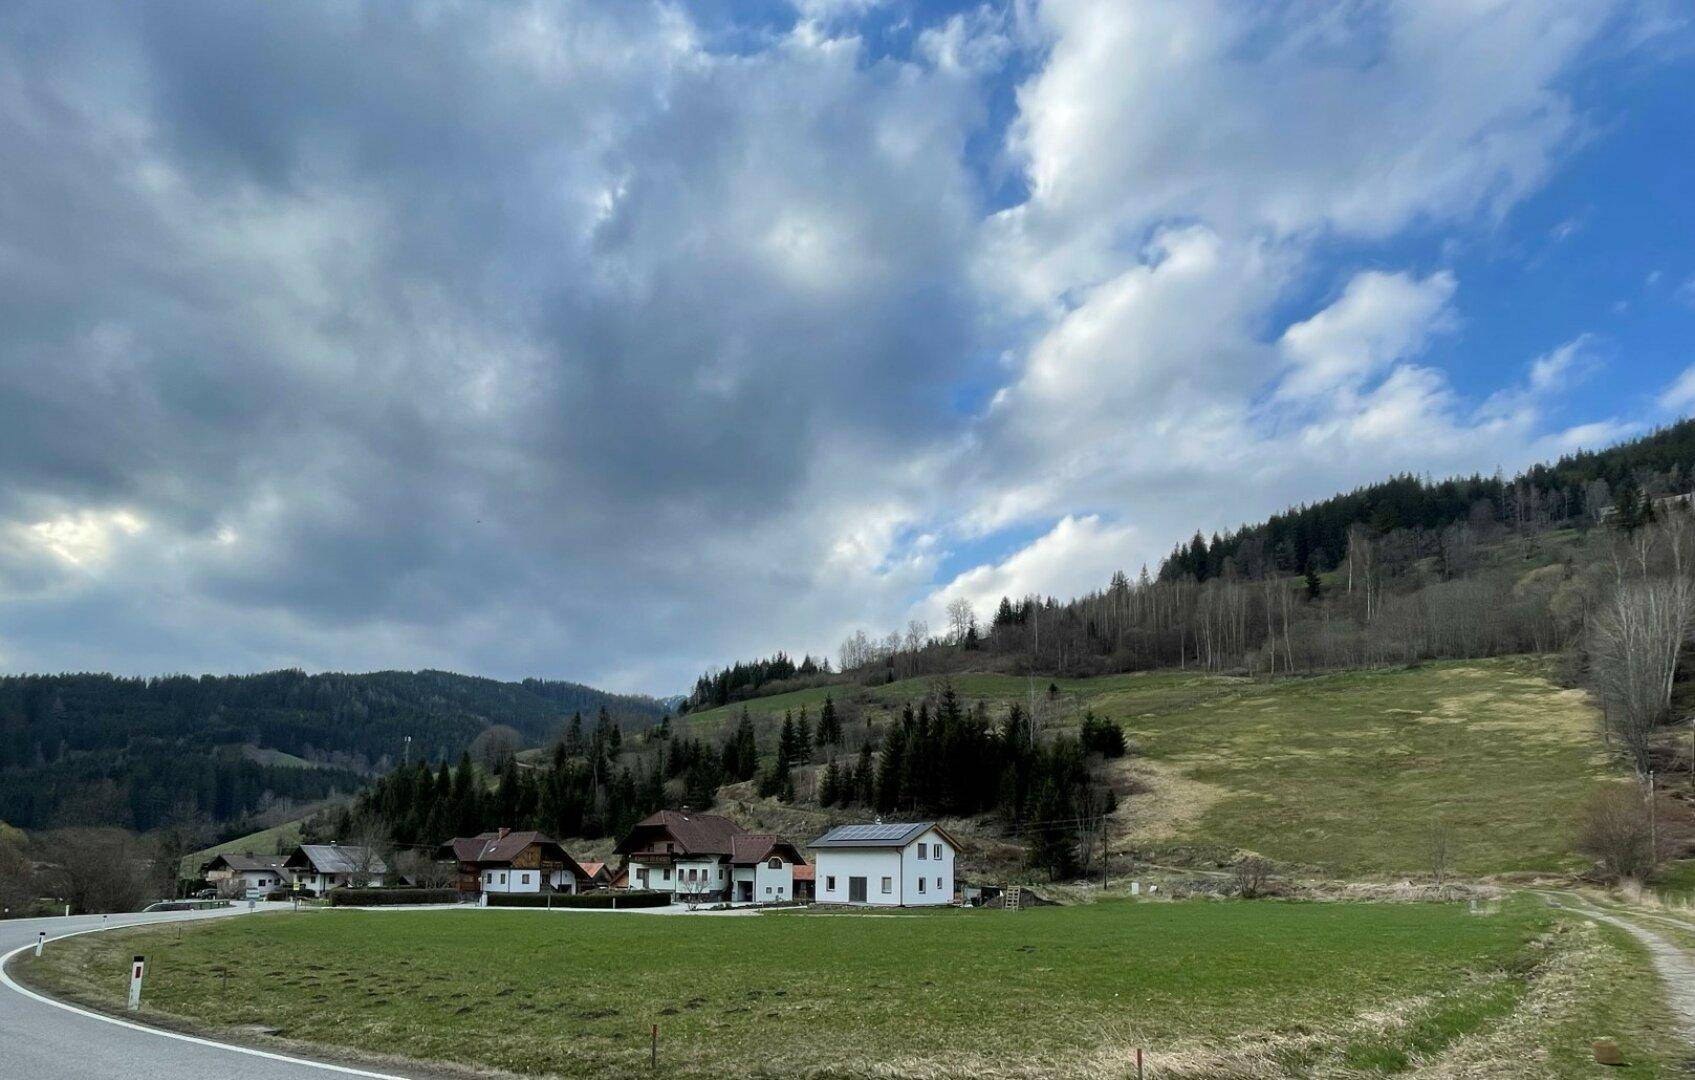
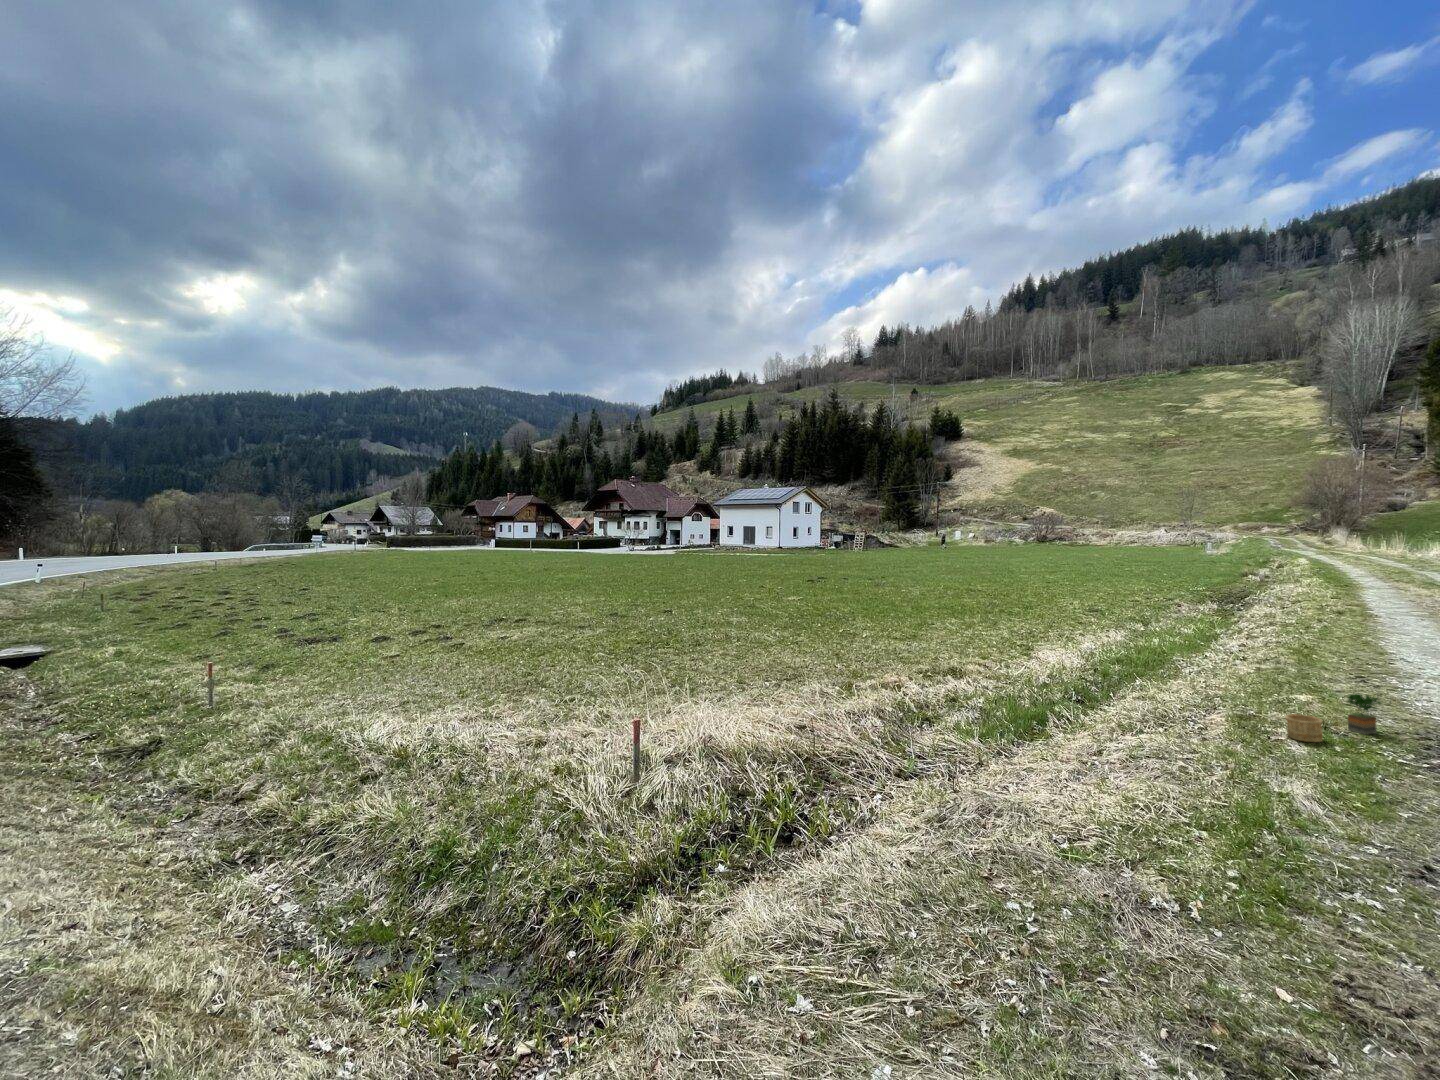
potted tree: none [1632,1023,1658,1060] -> present [1348,694,1381,735]

